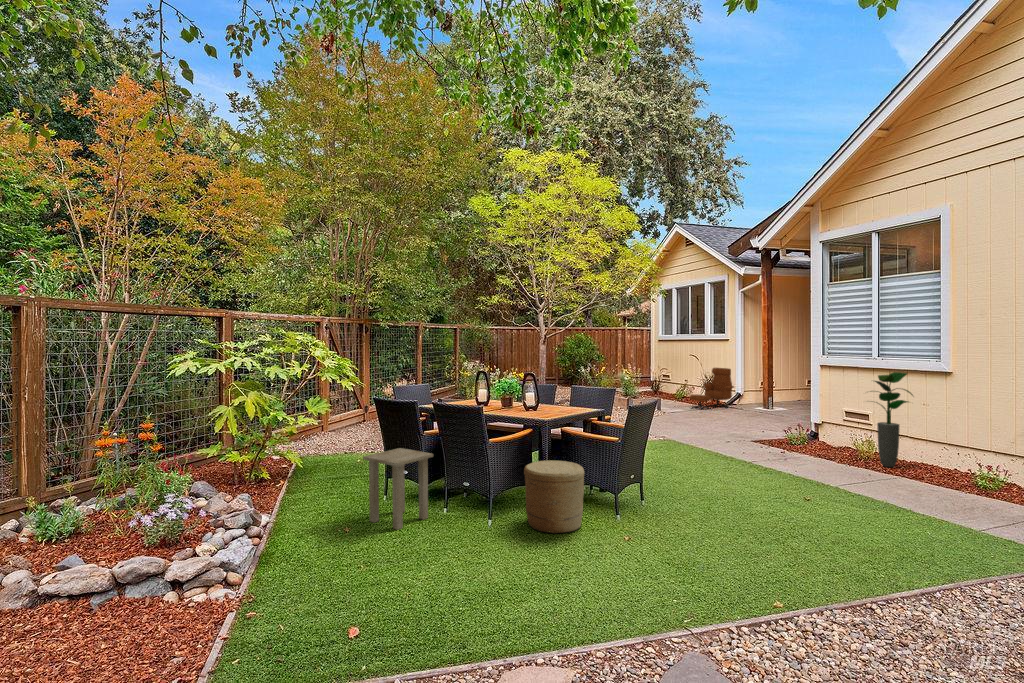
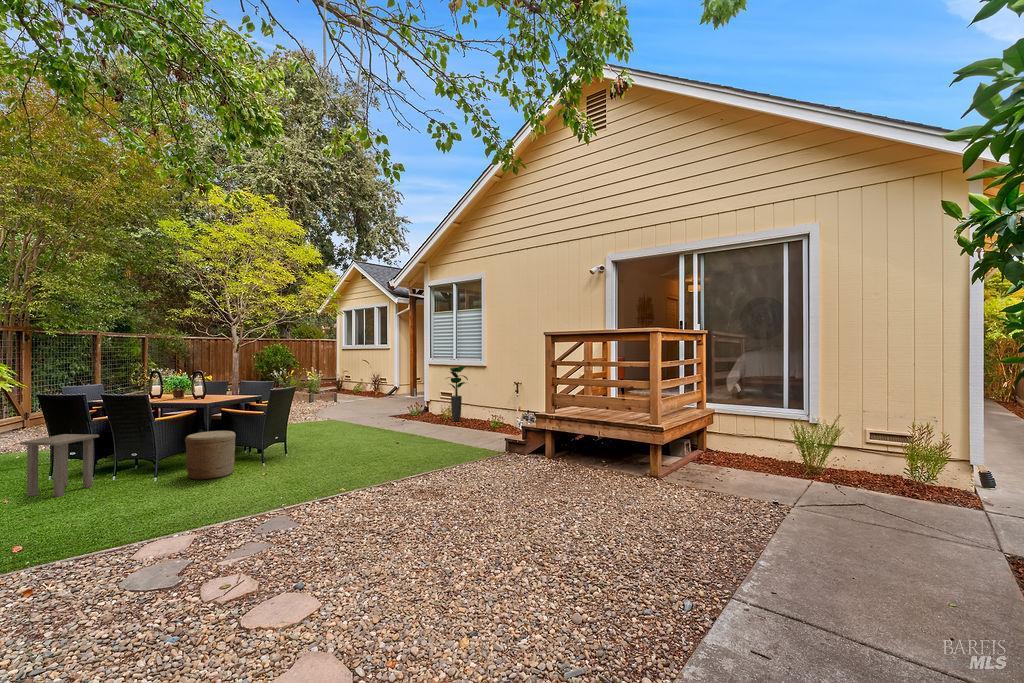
lounge chair: present [690,368,734,410] -> none [360,369,392,399]

